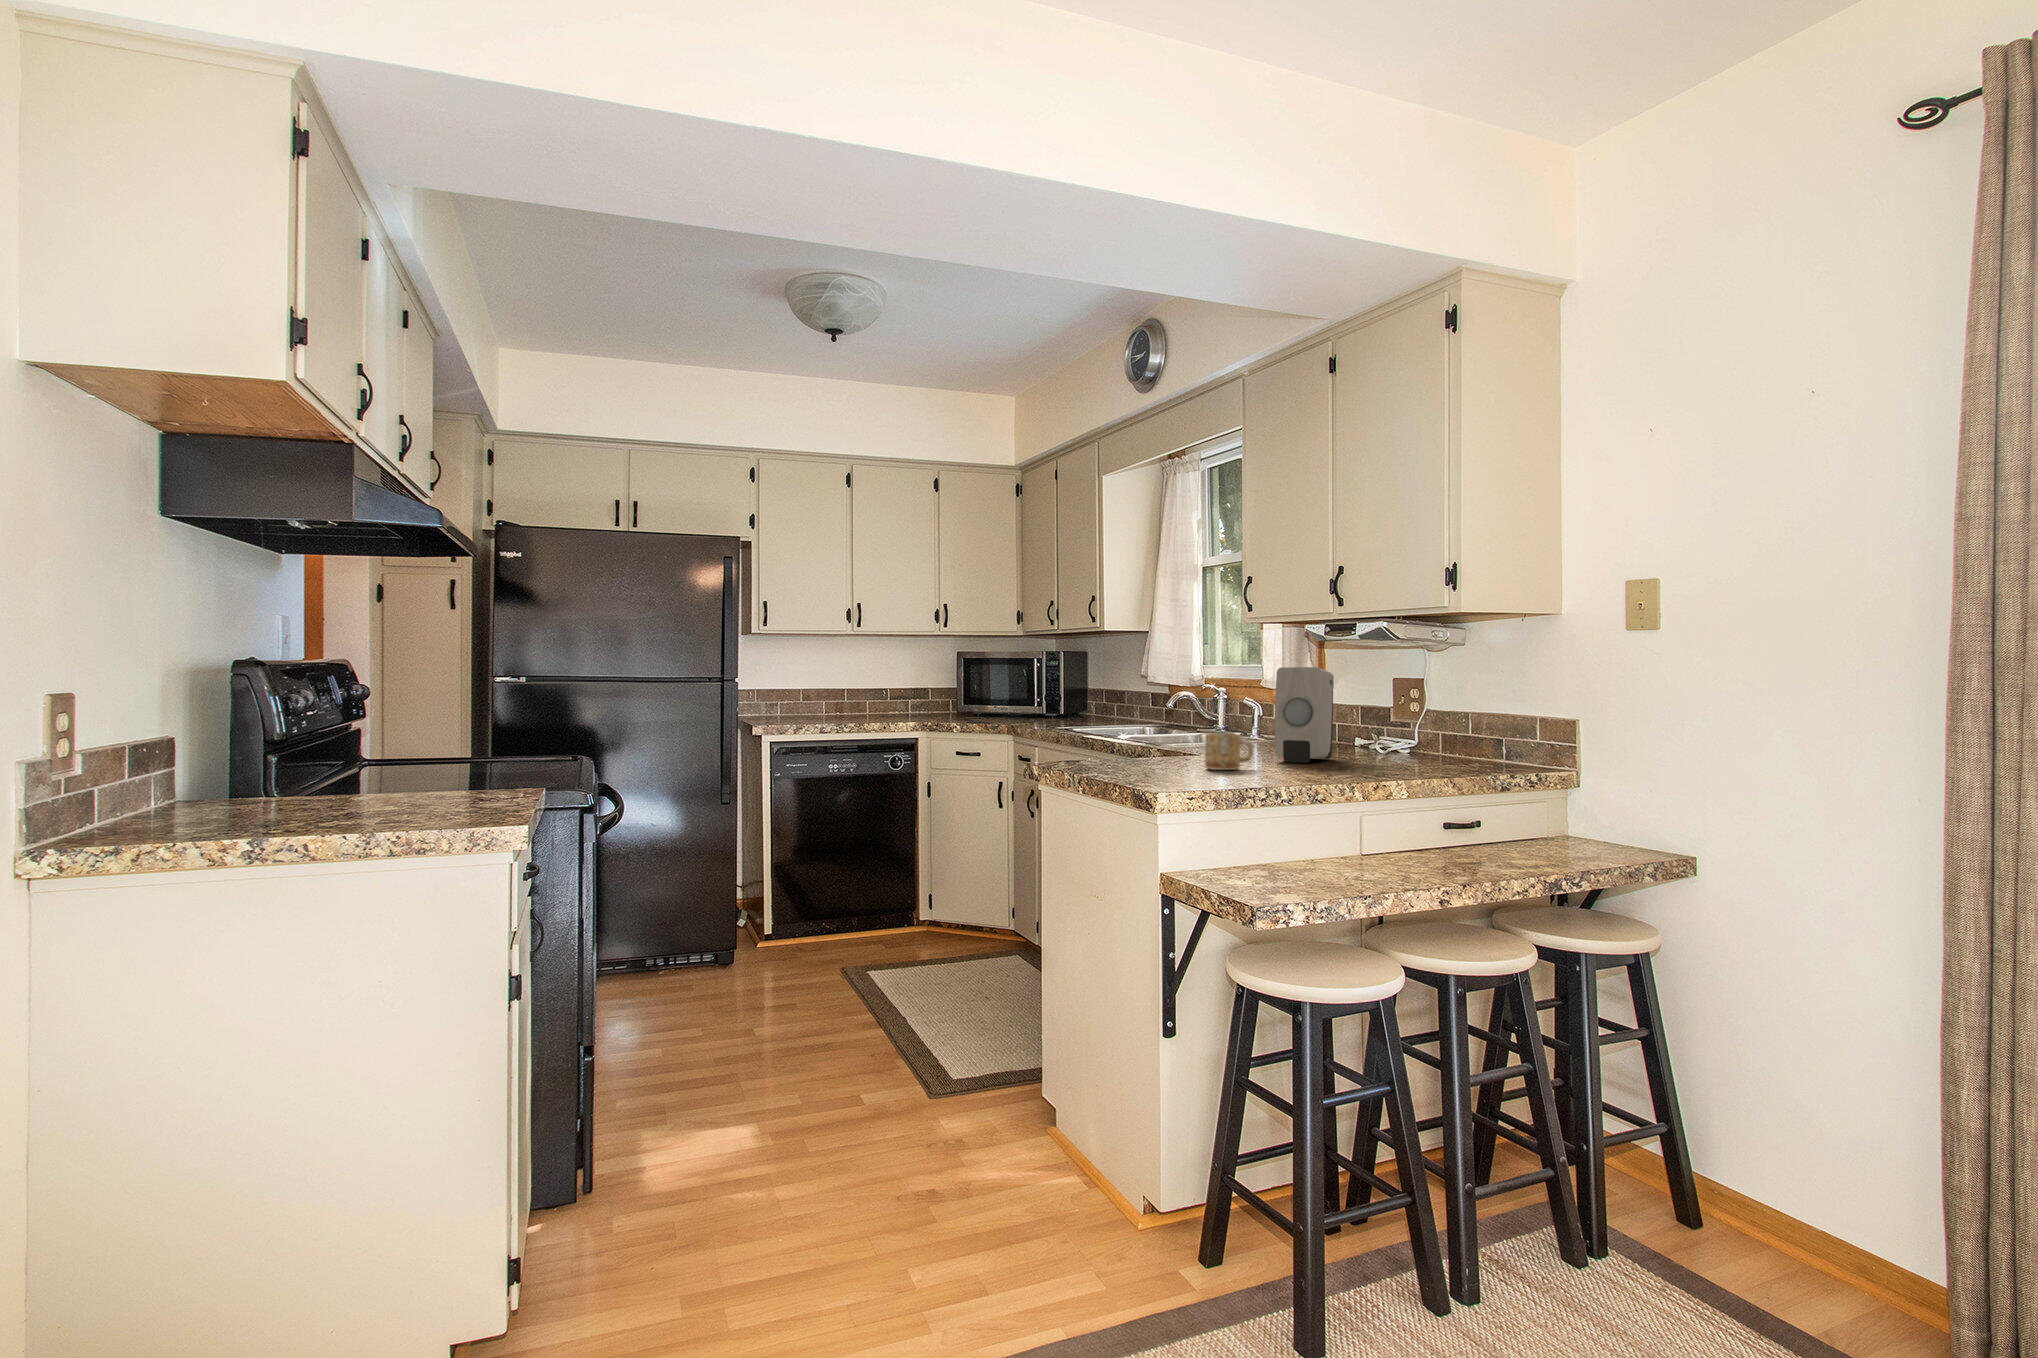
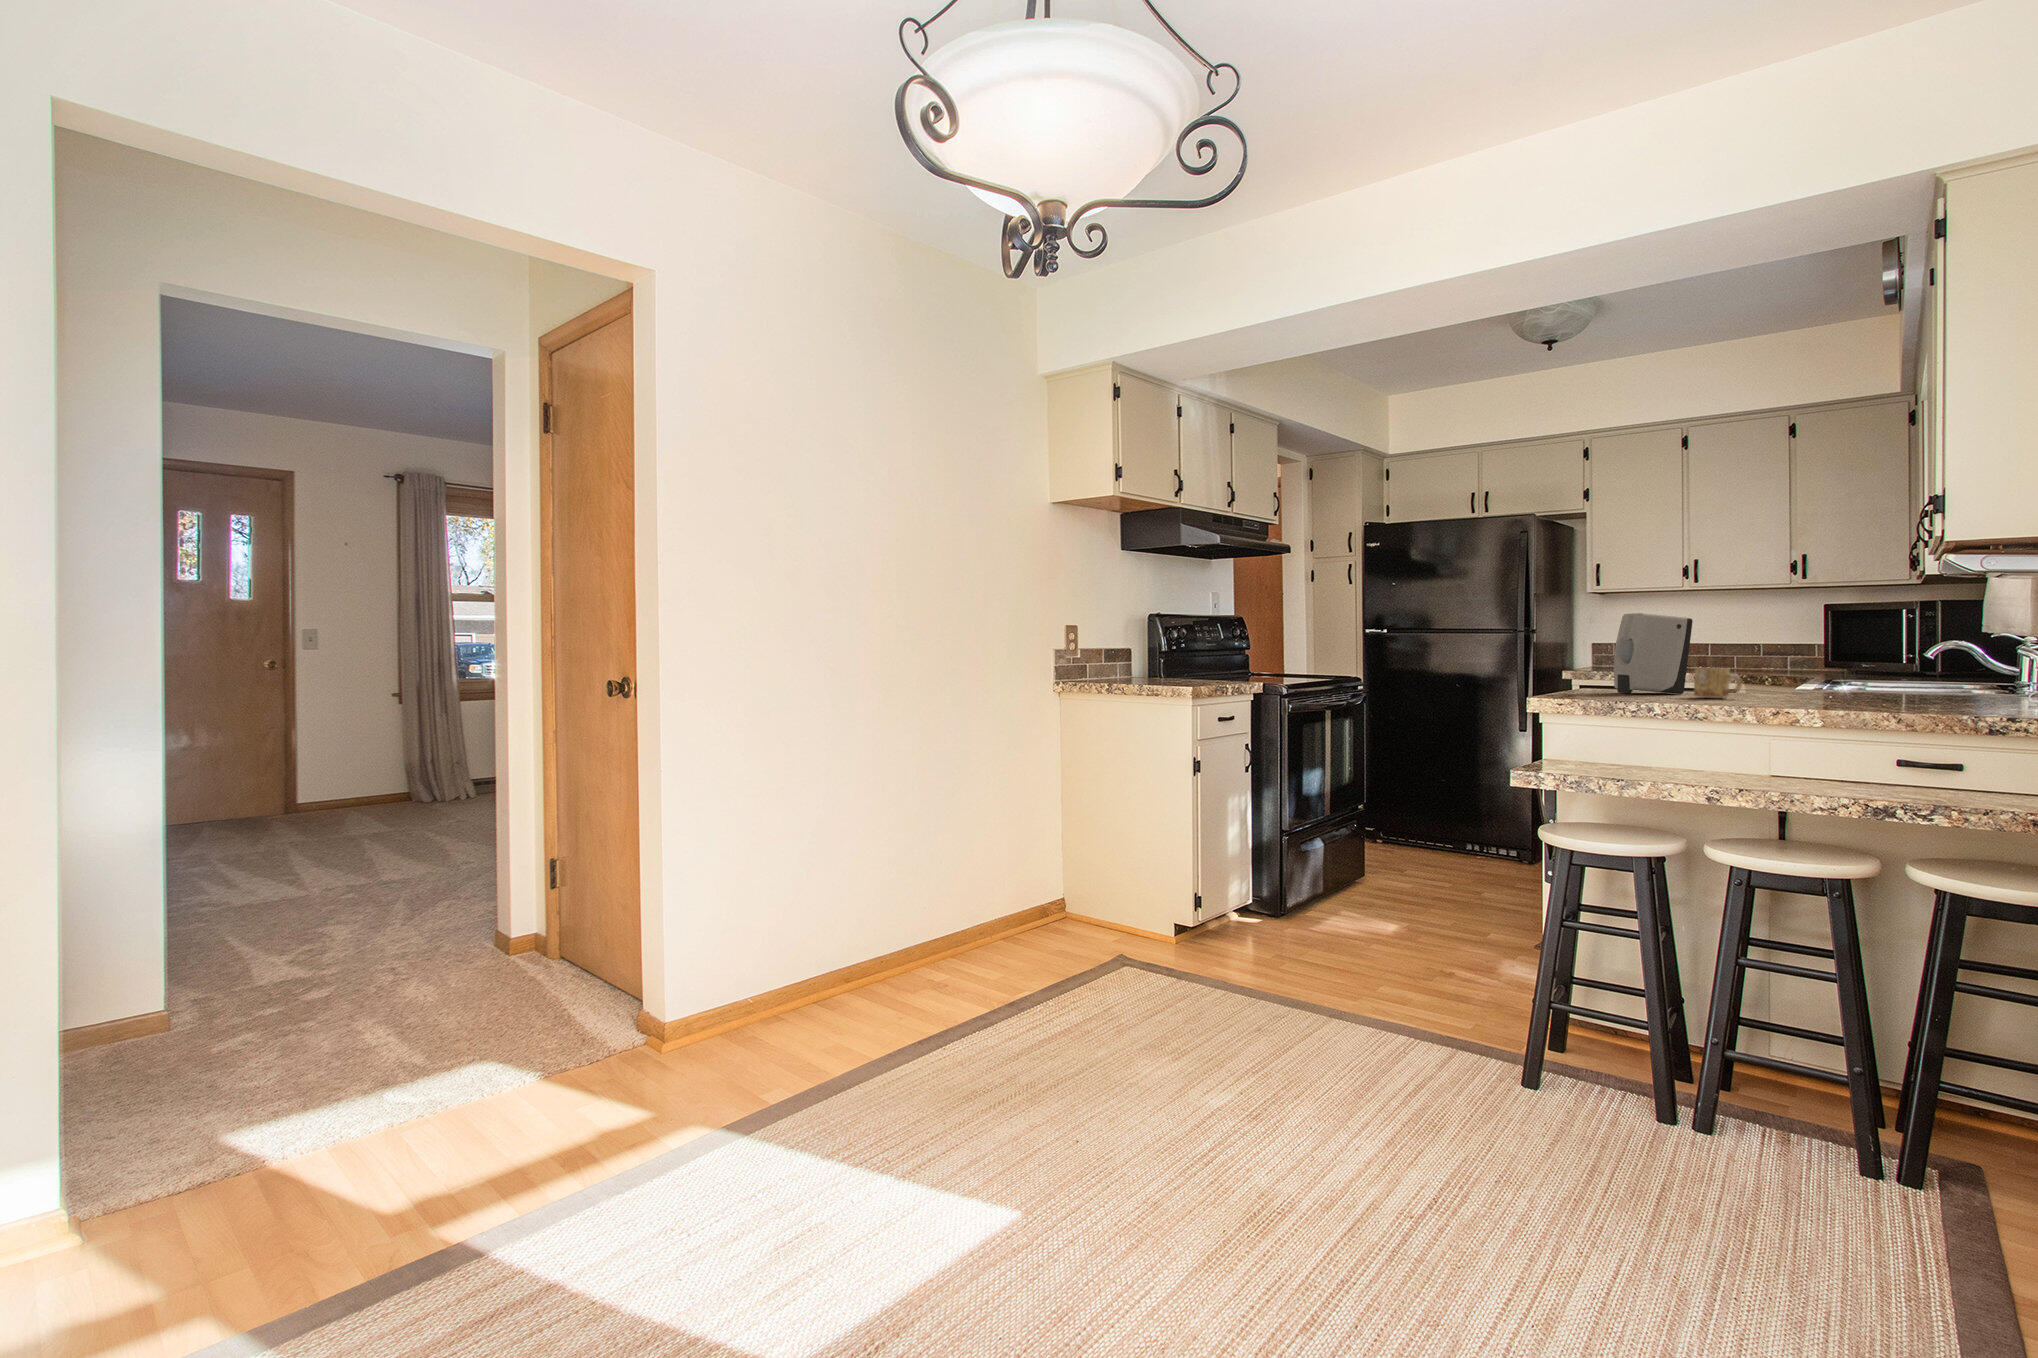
soap dispenser: present [1275,667,1334,763] -> present [1614,613,1693,694]

